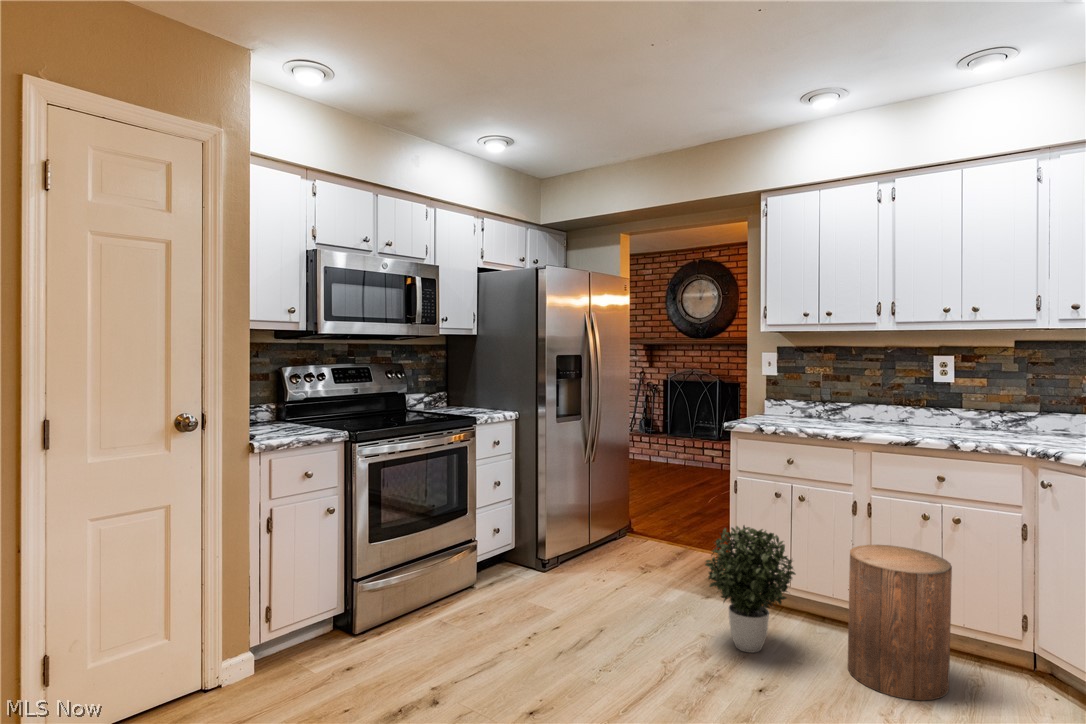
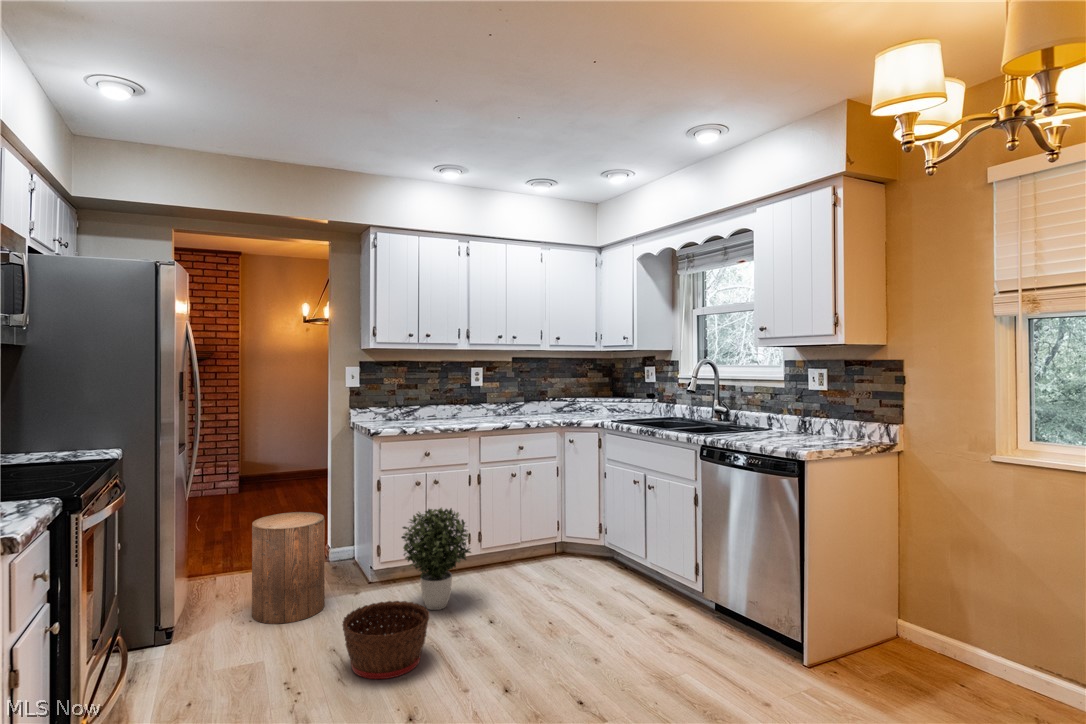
stool: present [848,545,952,700] -> present [252,512,325,624]
basket: none [571,601,662,684] -> present [342,601,429,679]

